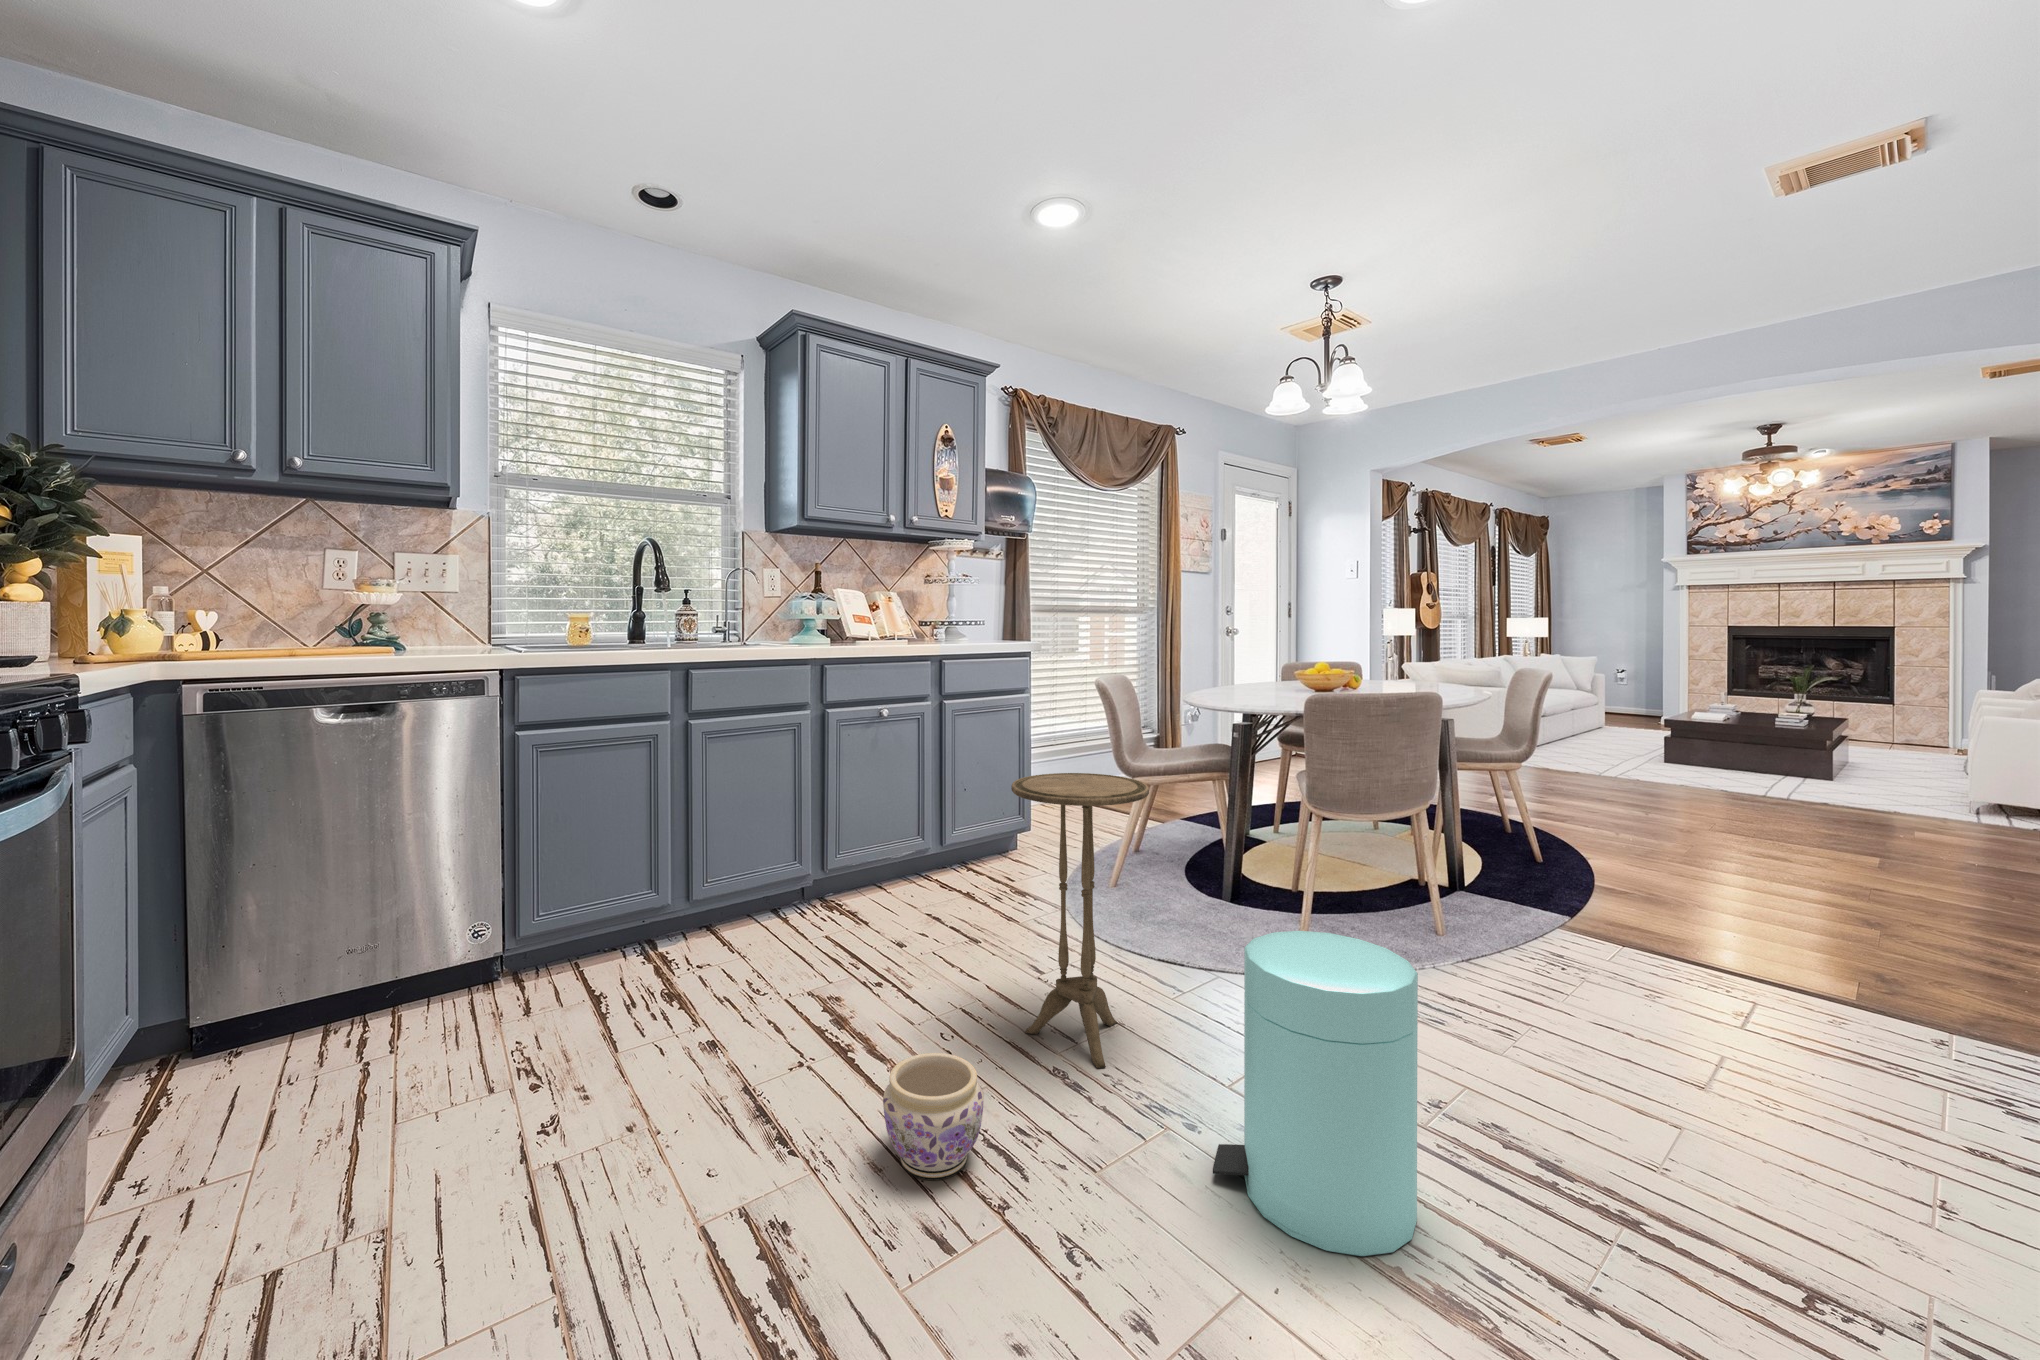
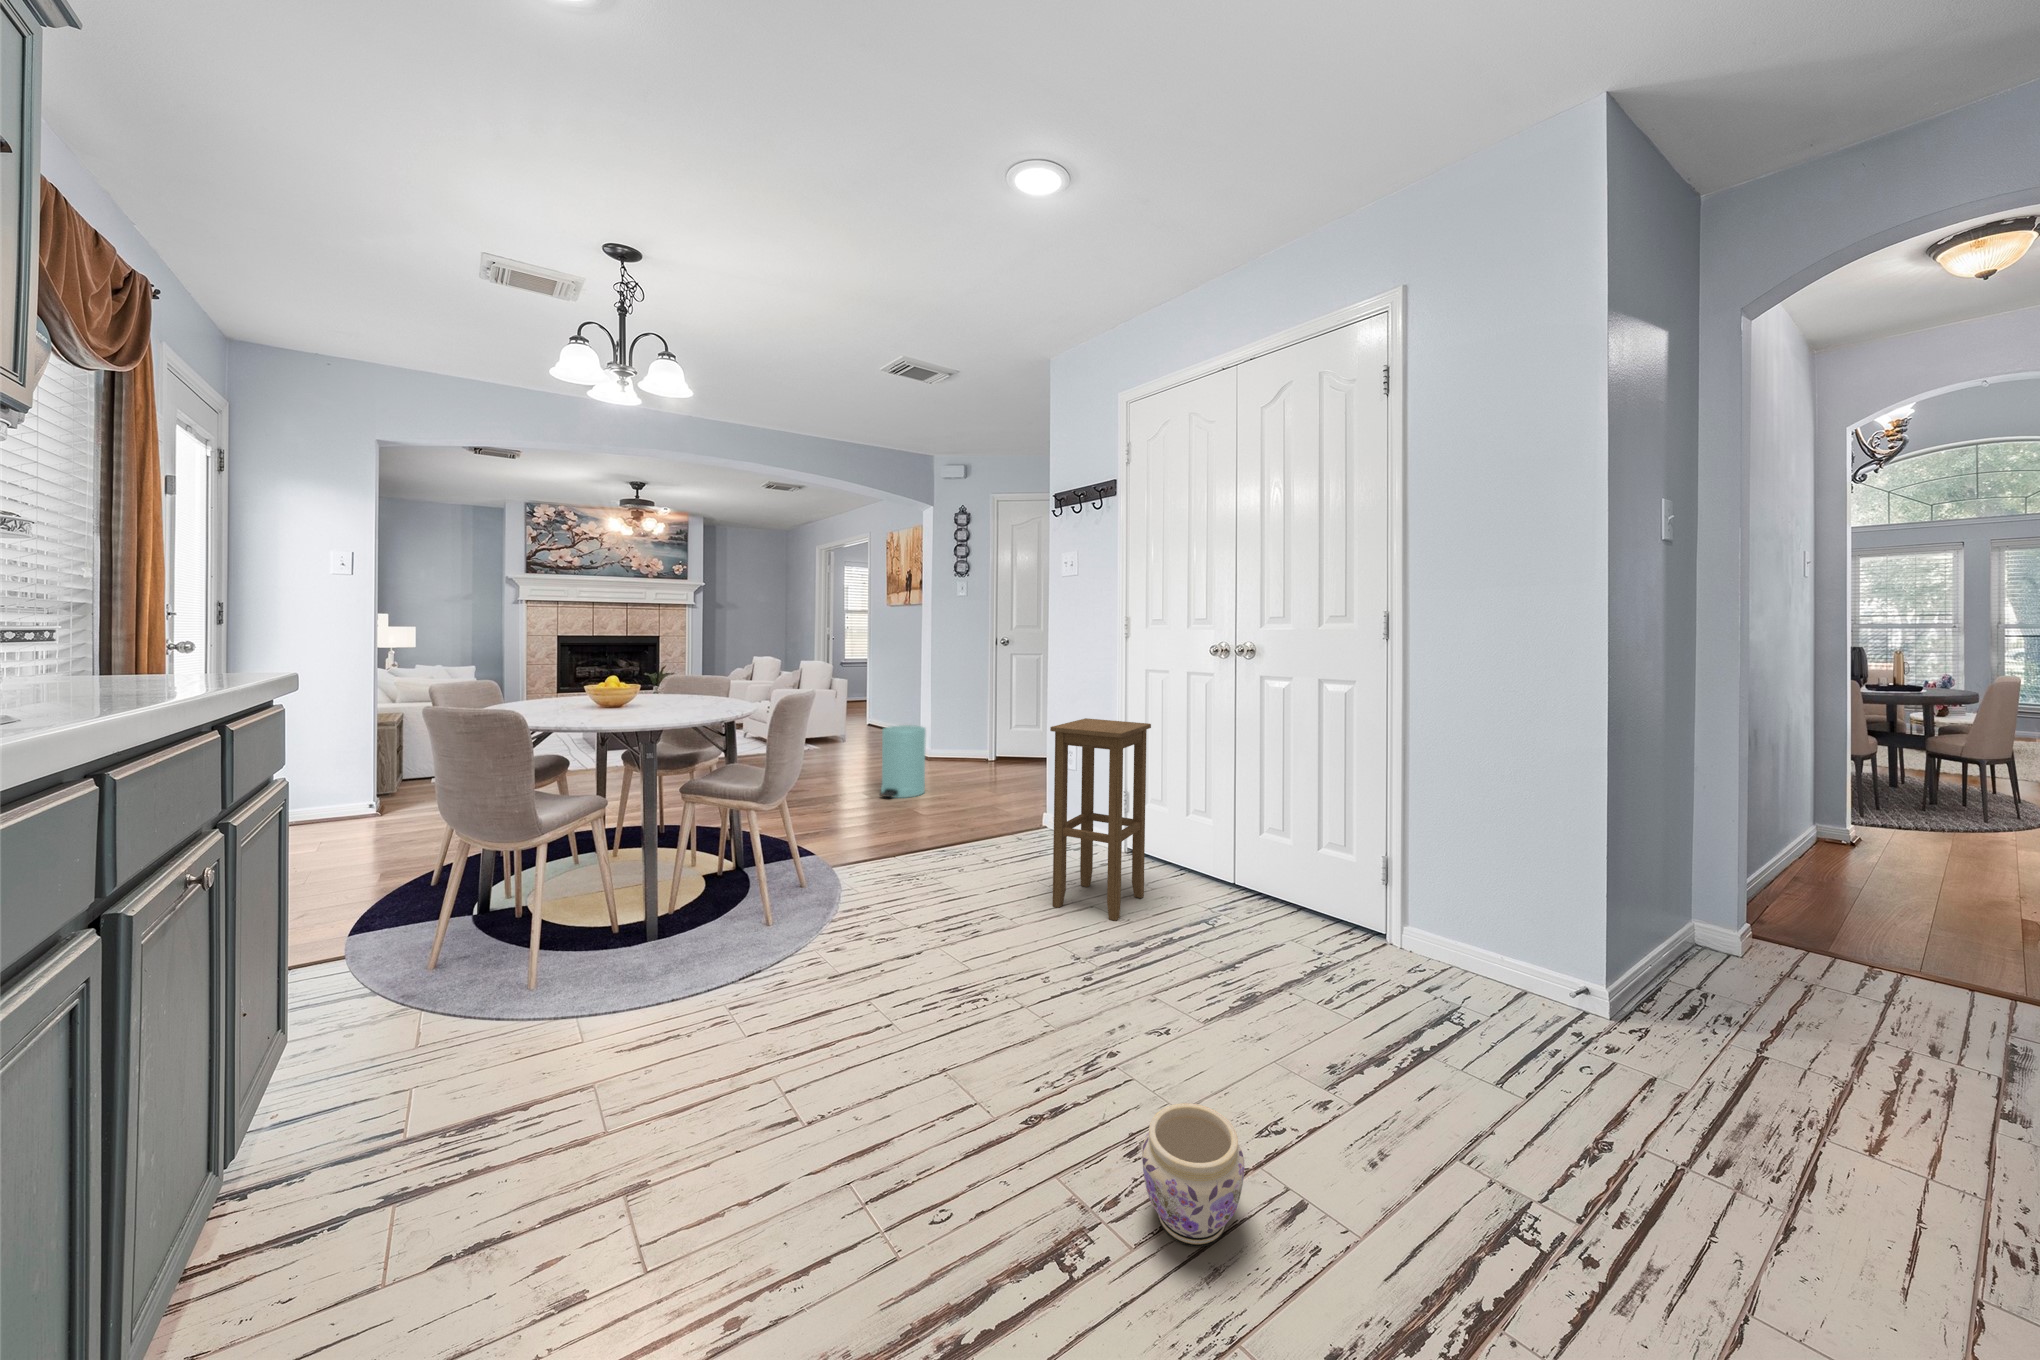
stool: none [1578,754,1823,1188] -> present [1050,718,1151,921]
side table: present [1011,773,1149,1068] -> none [907,814,1049,1135]
trash can: present [1213,931,1418,1256] -> present [881,725,926,798]

